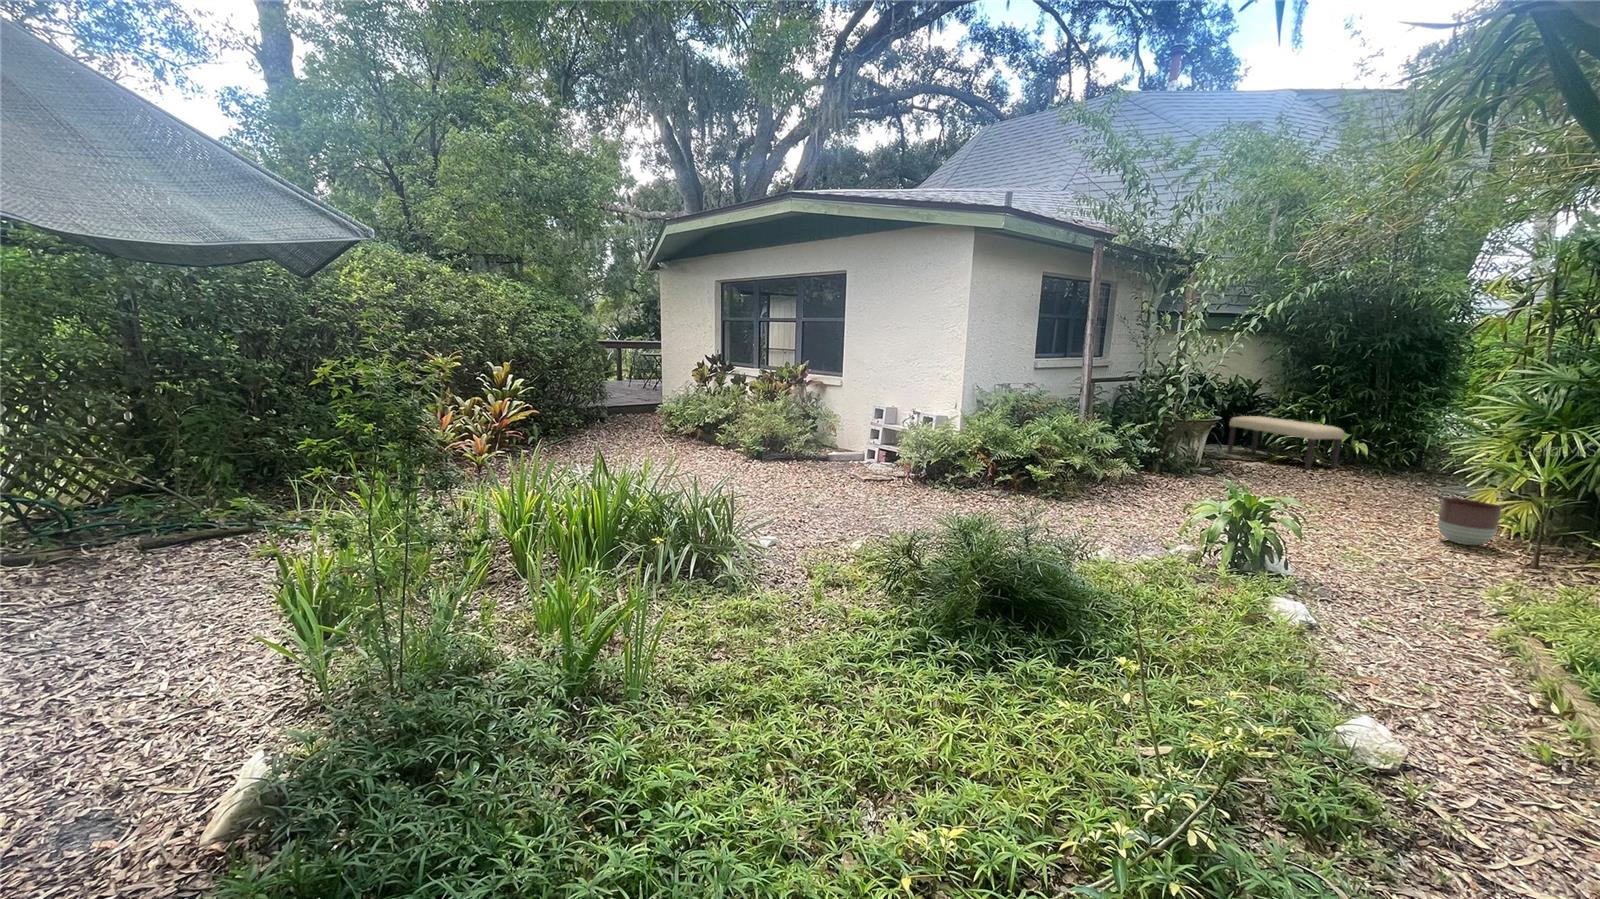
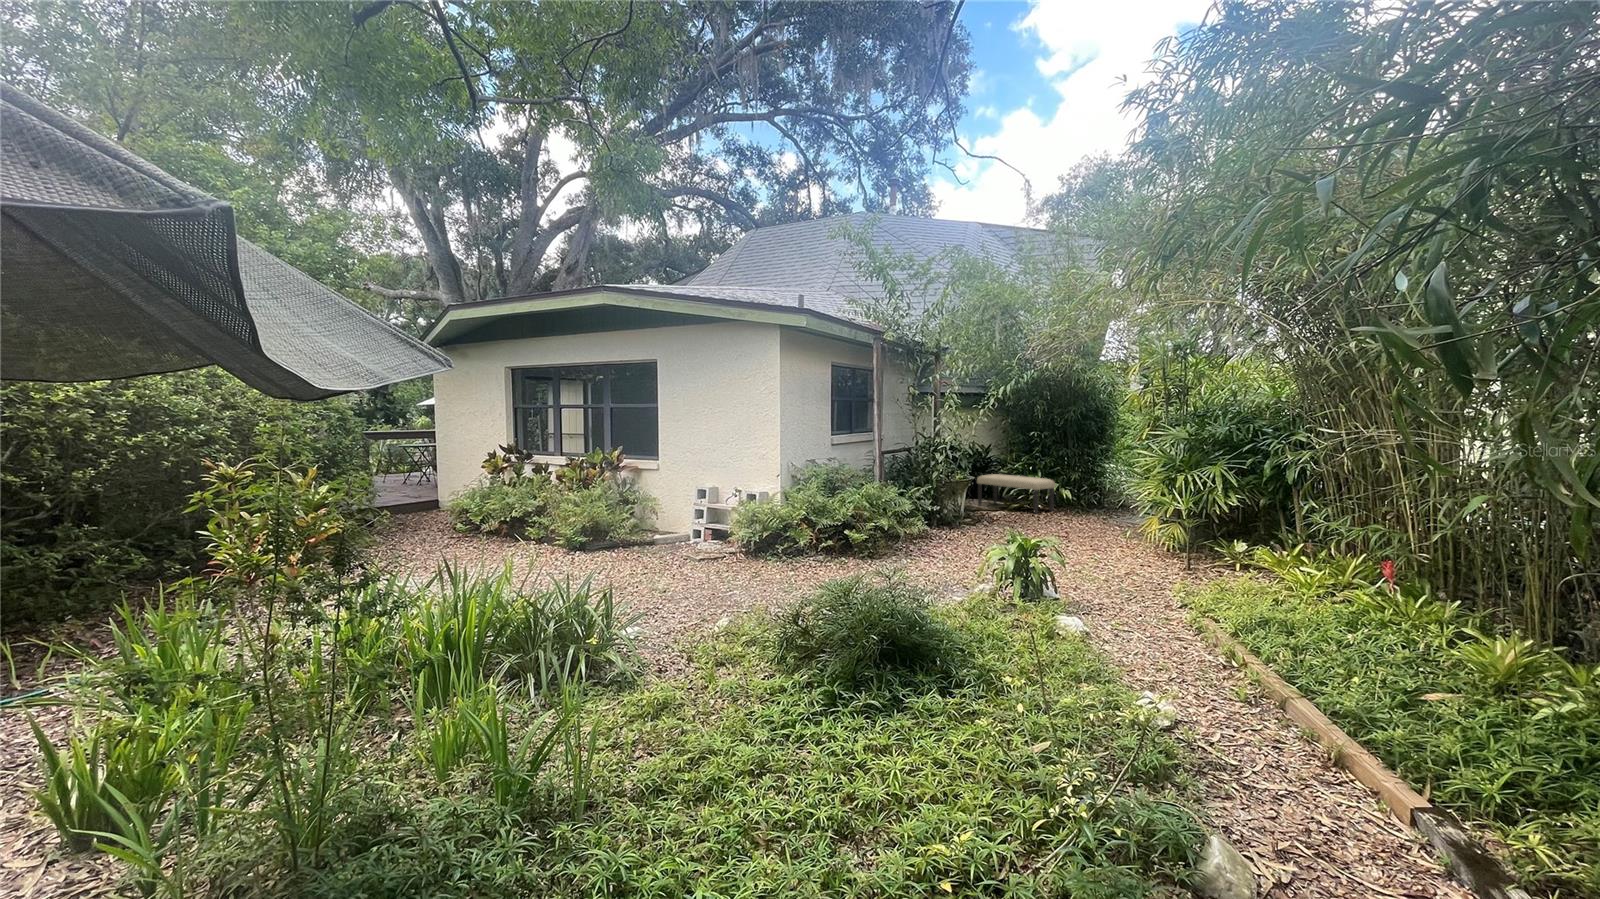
planter: present [1438,498,1501,545] -> none [1131,527,1165,560]

